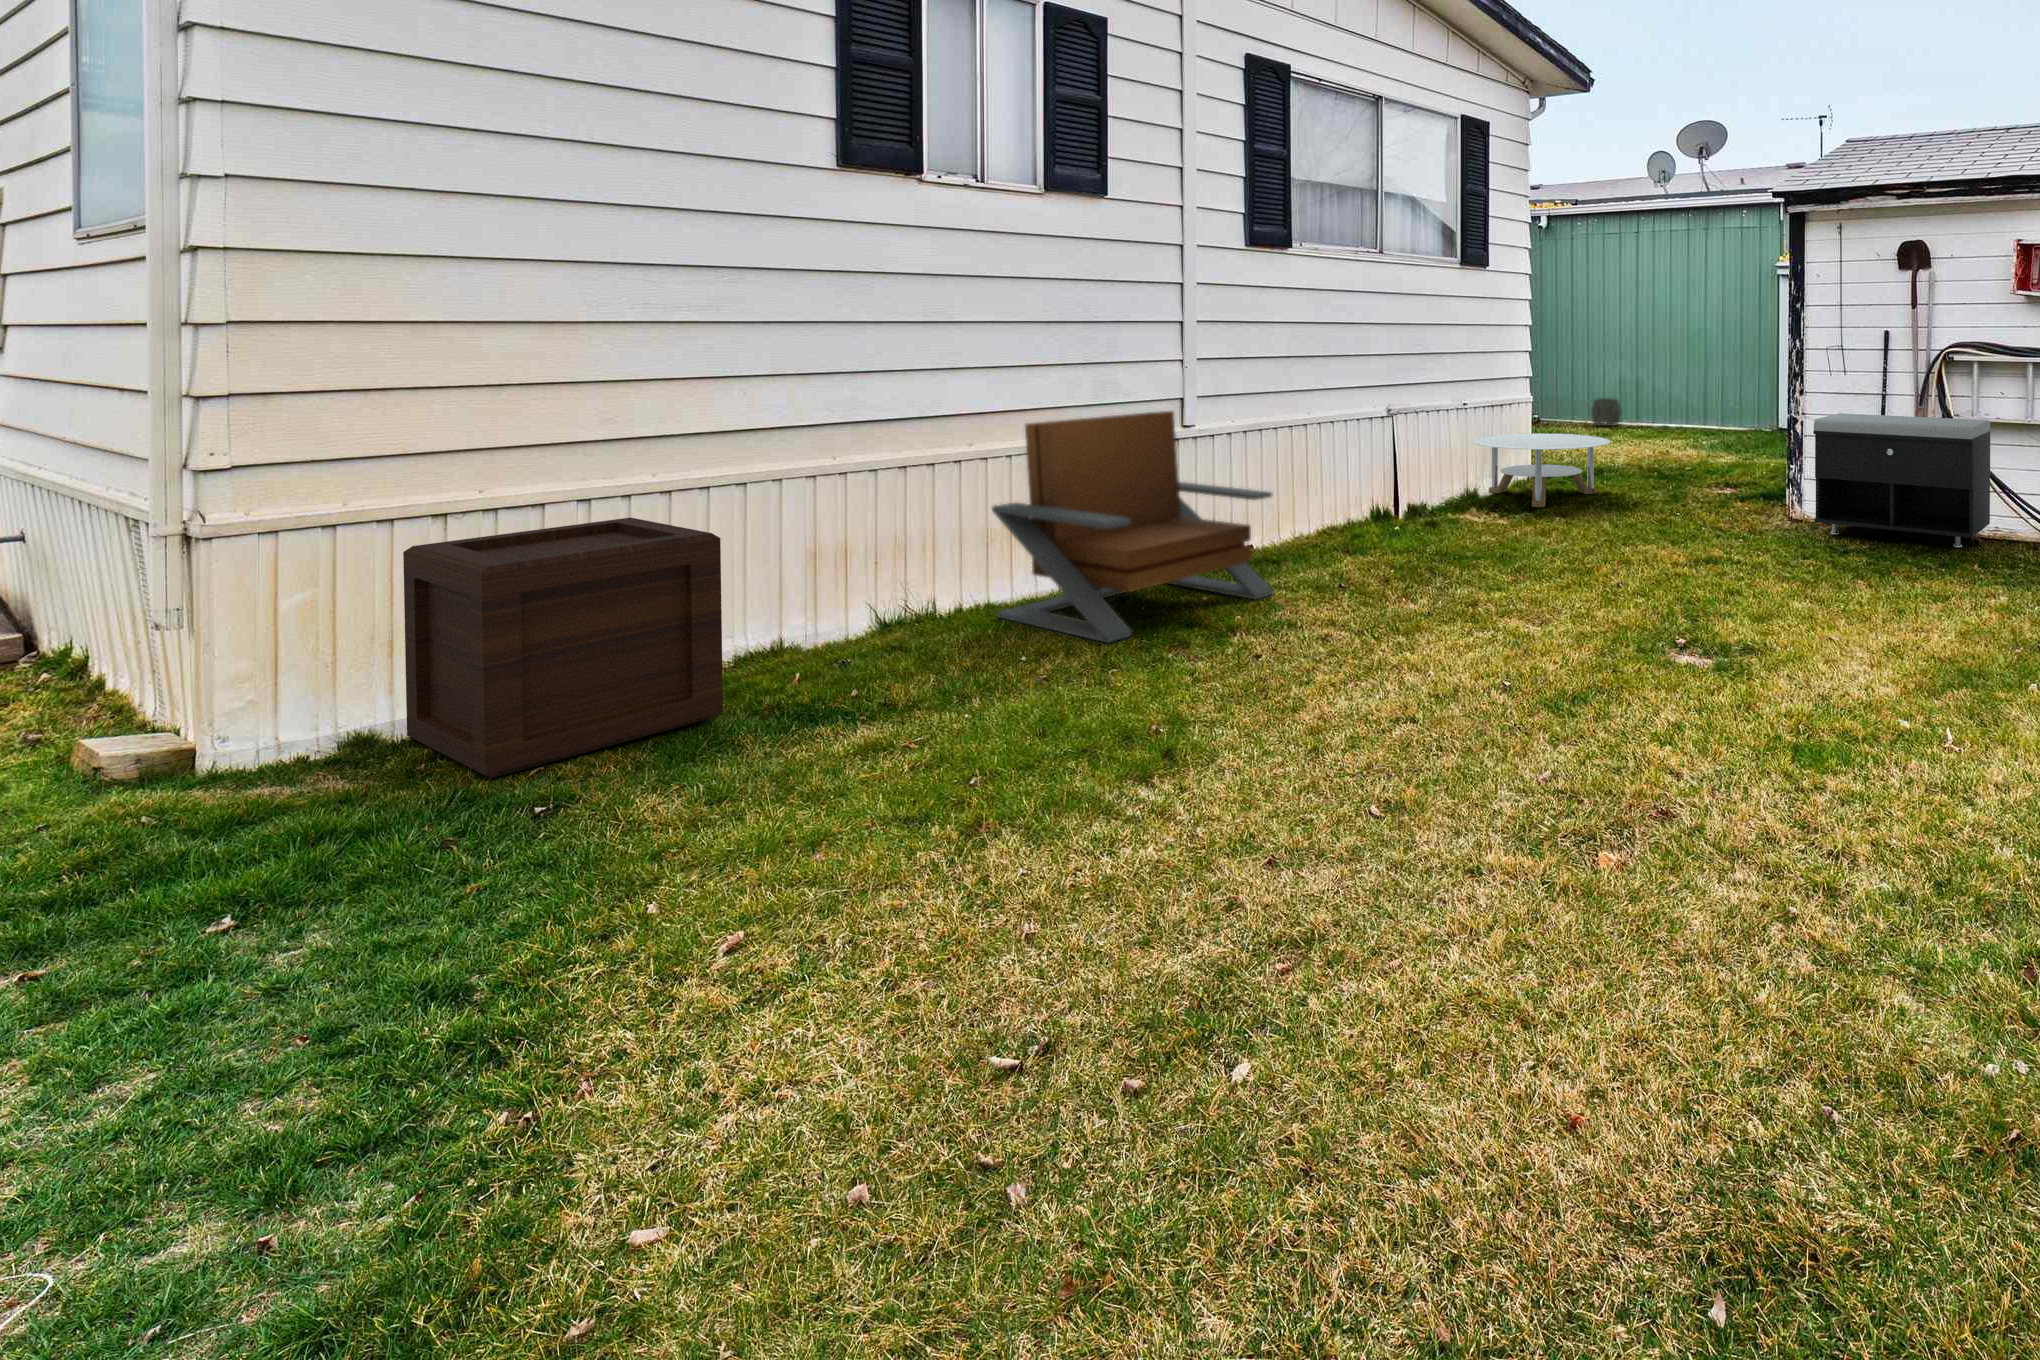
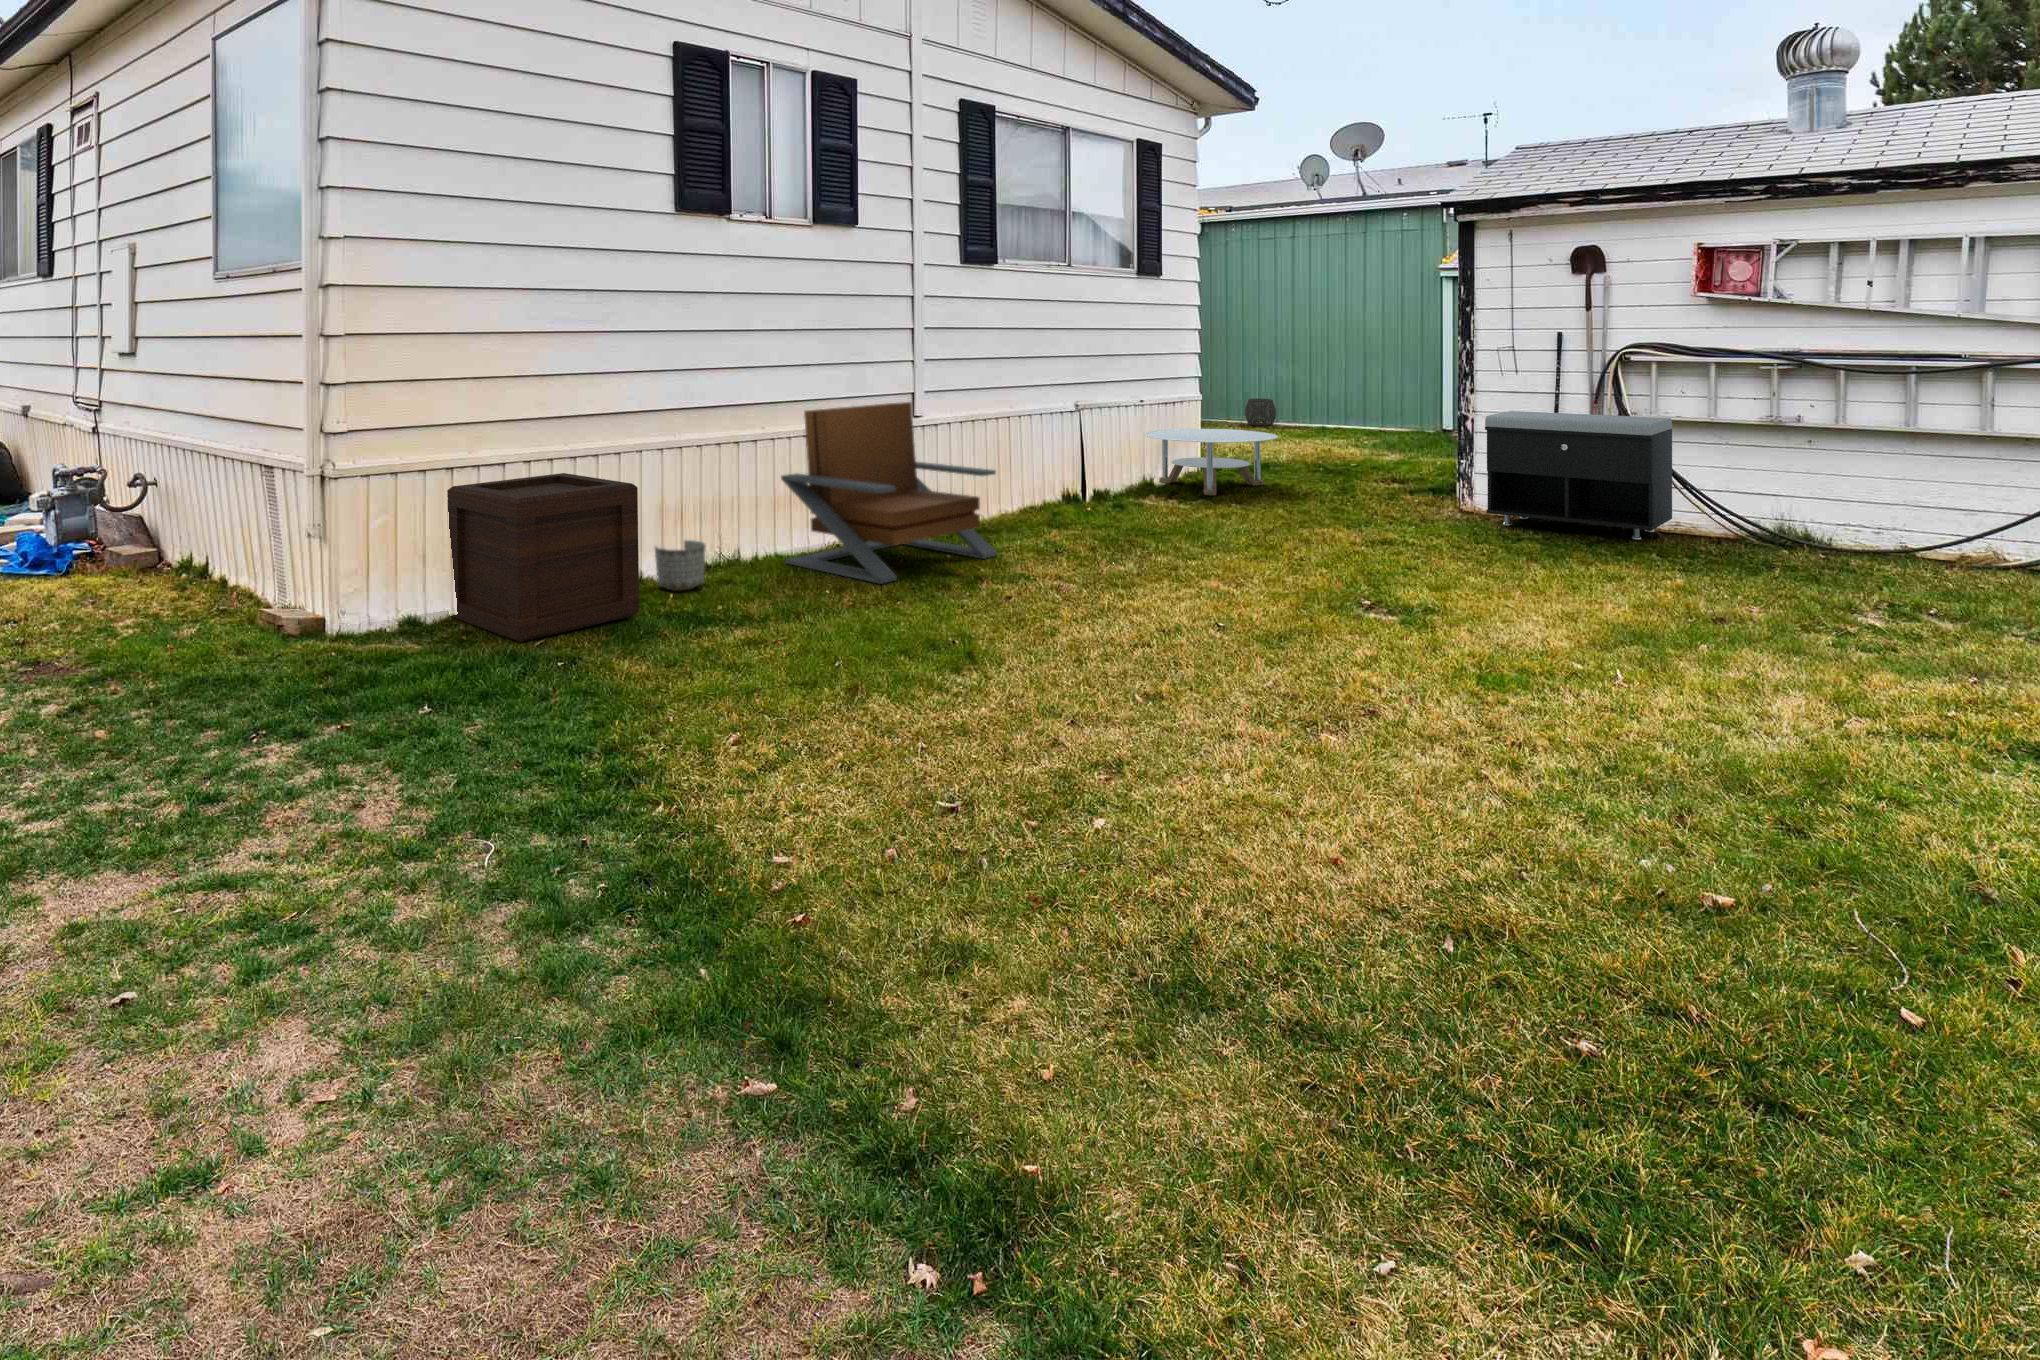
planter: none [788,597,866,667] -> present [655,540,706,591]

